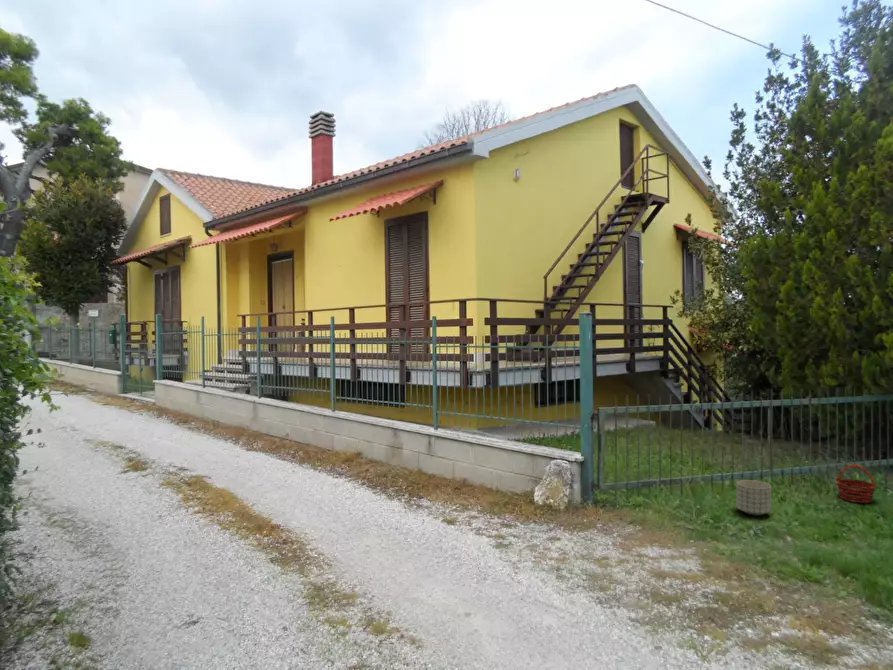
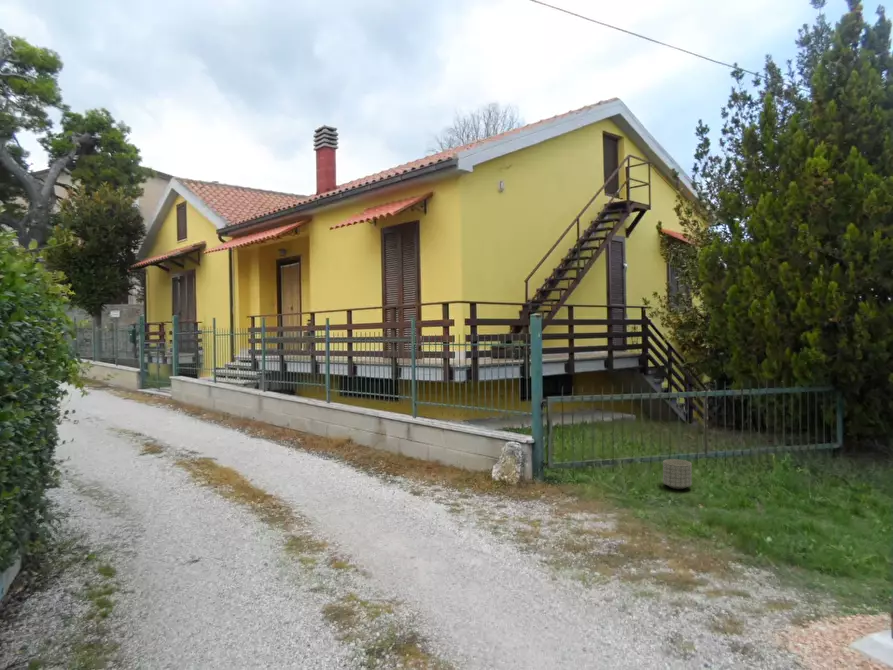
basket: present [836,464,876,503] -> none [757,447,790,480]

